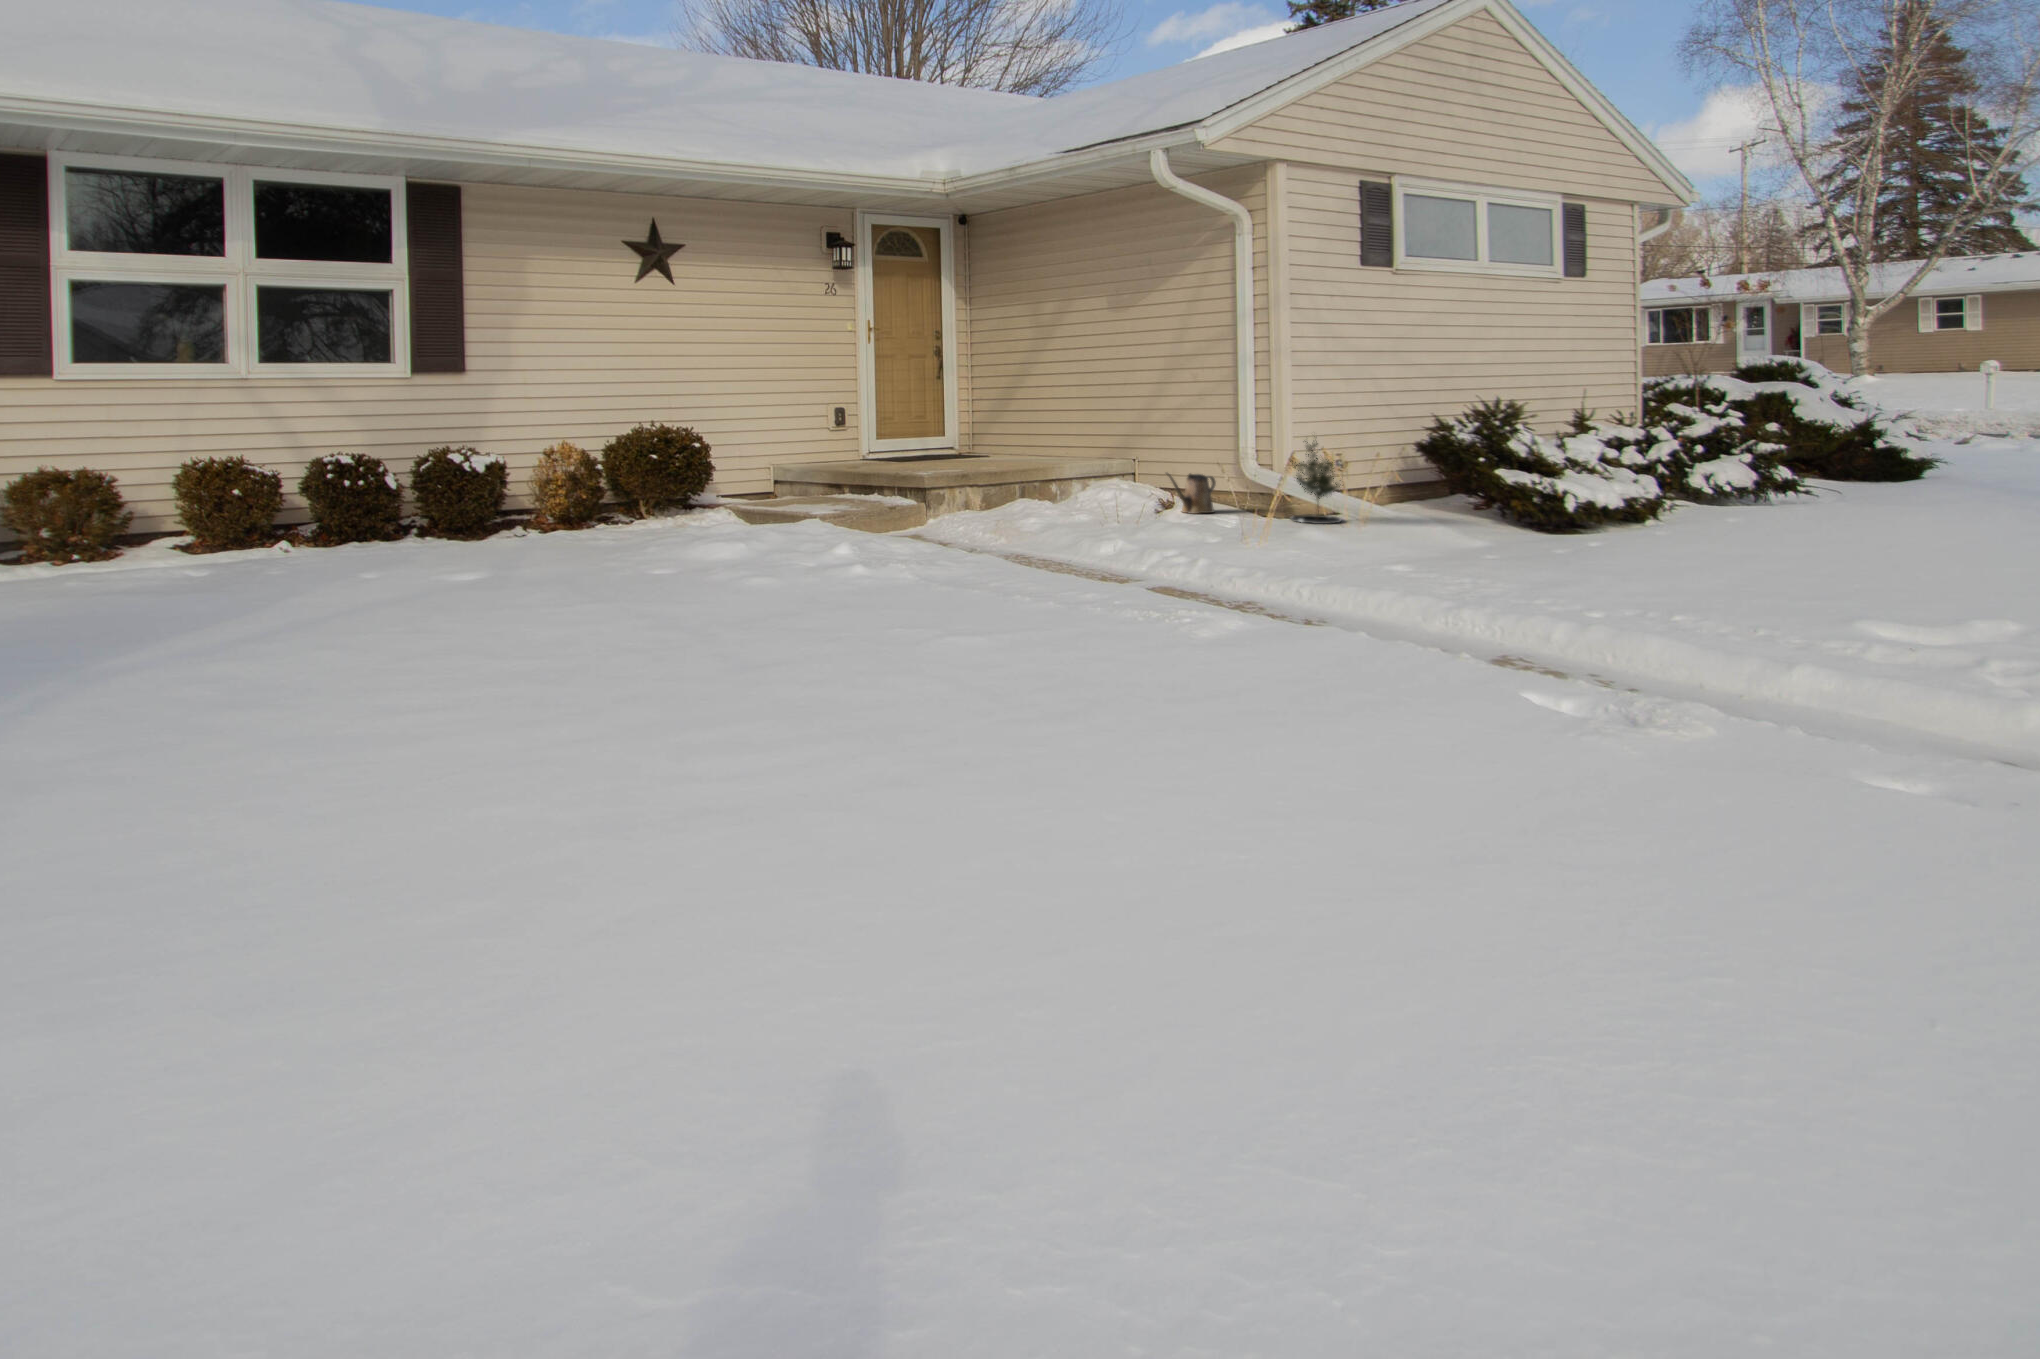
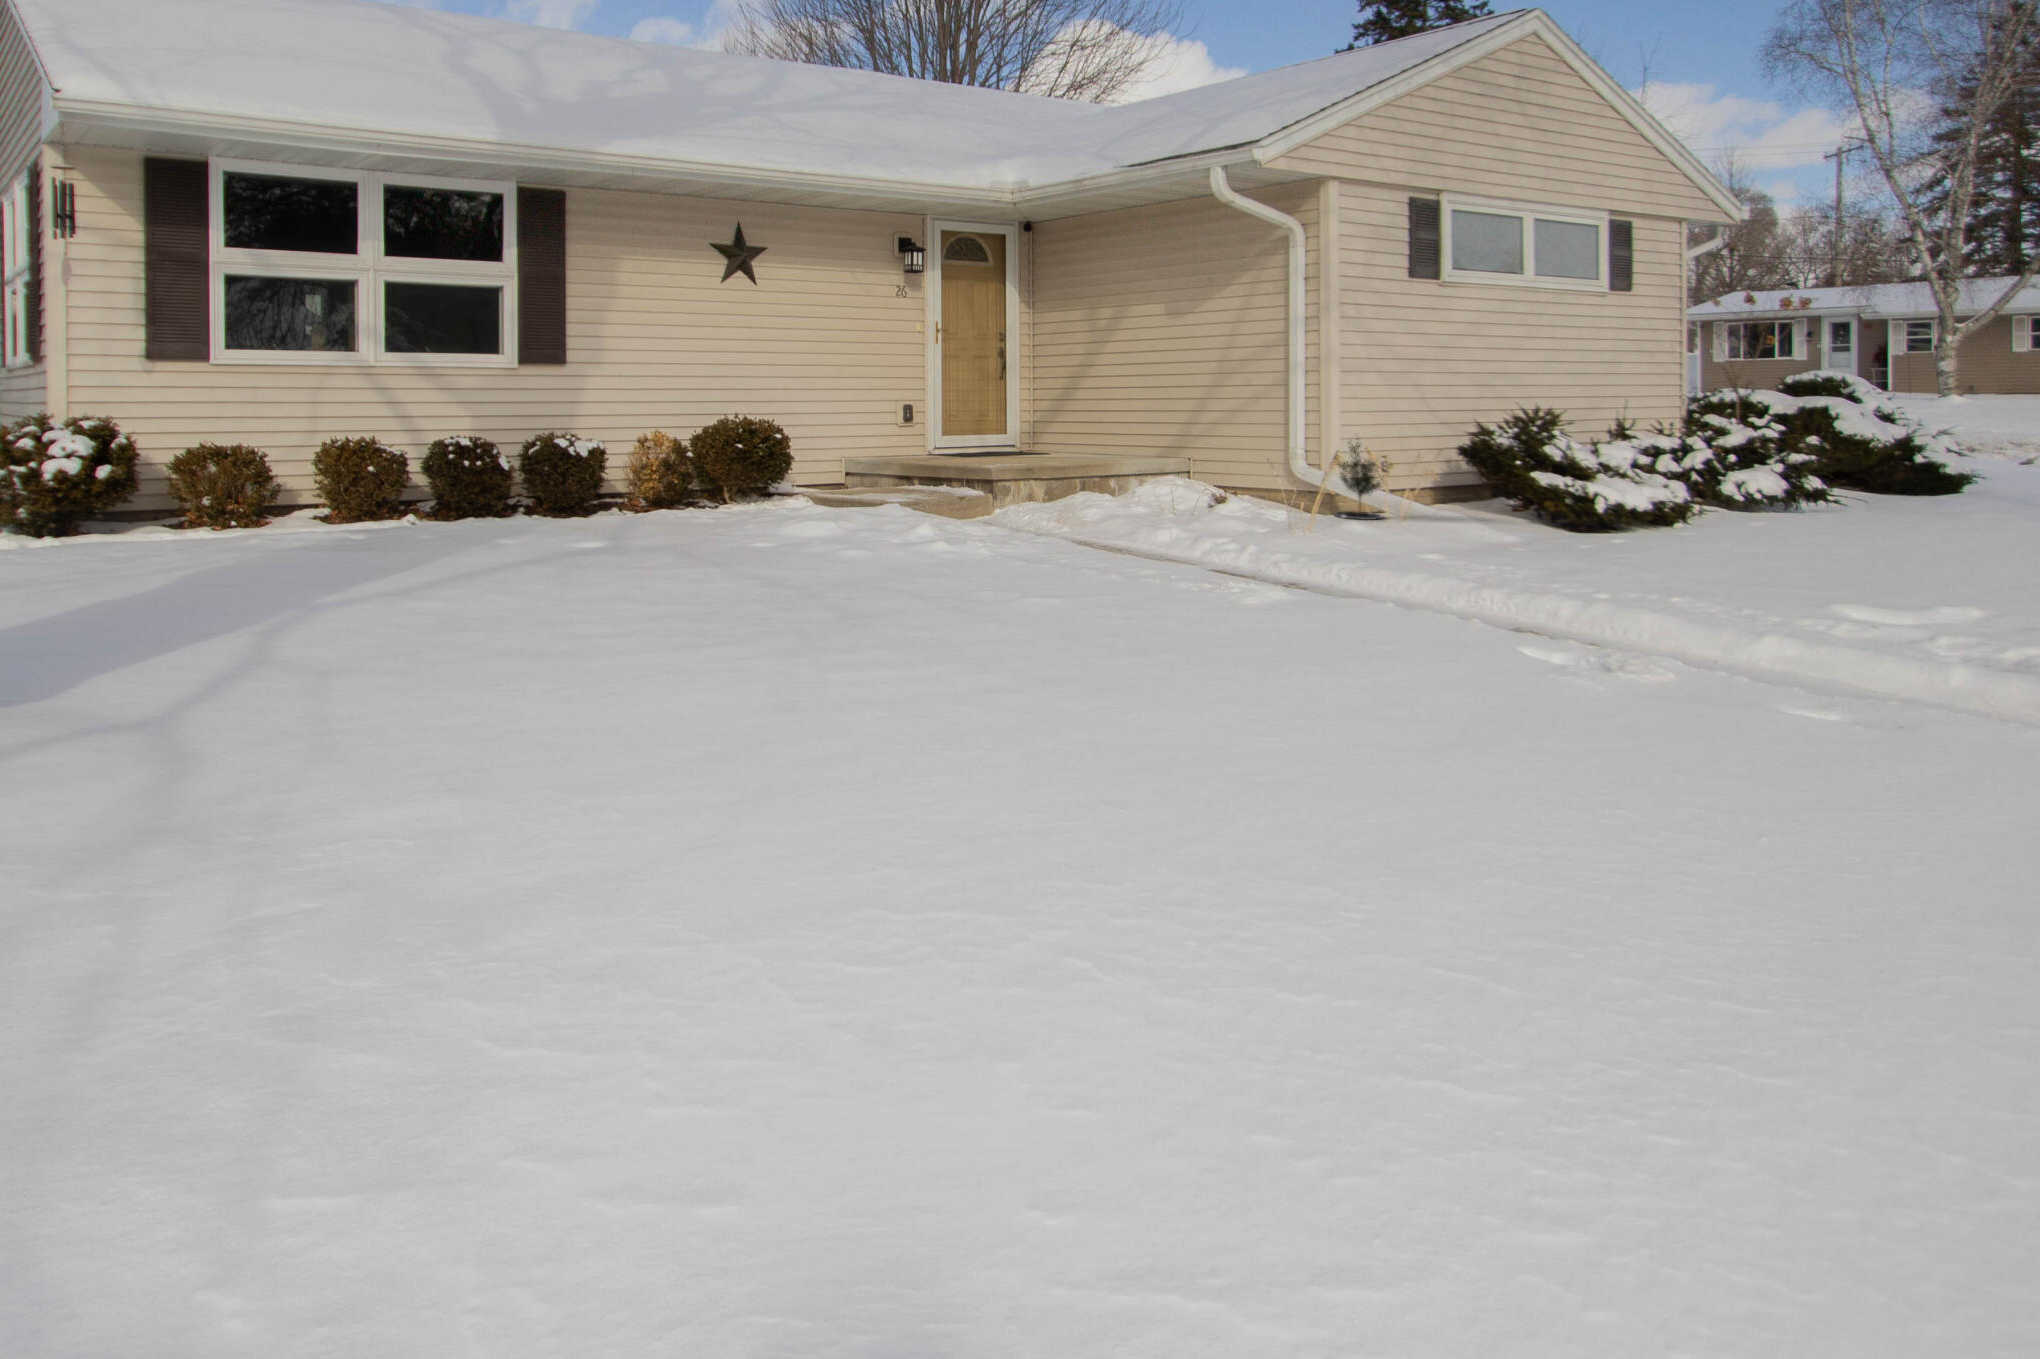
watering can: present [1166,473,1216,514] -> none [1216,469,1265,509]

